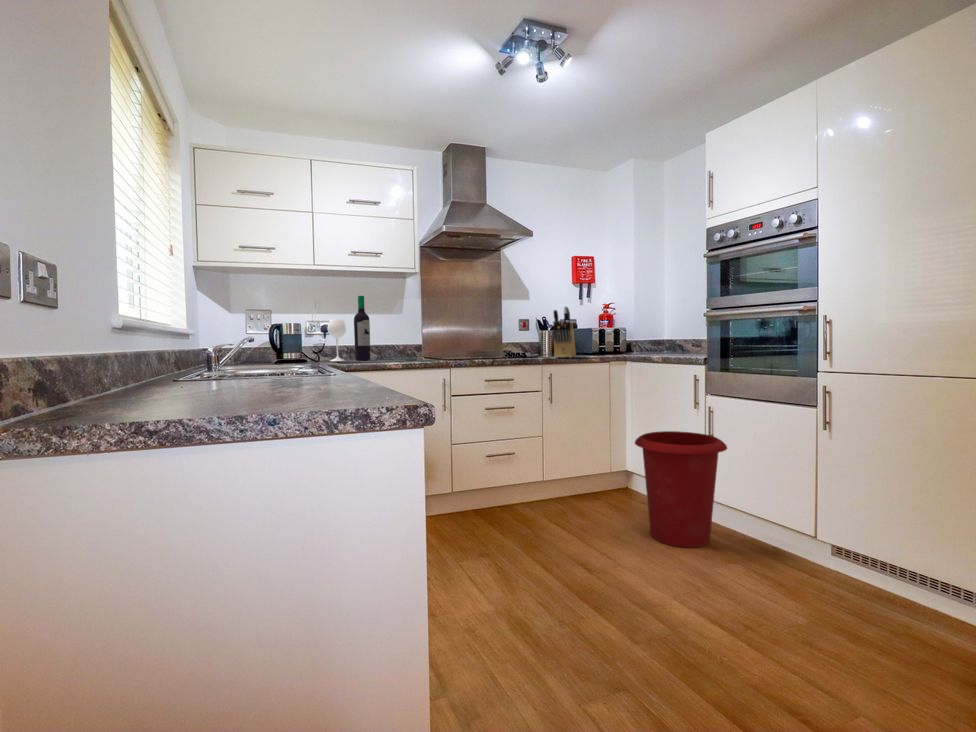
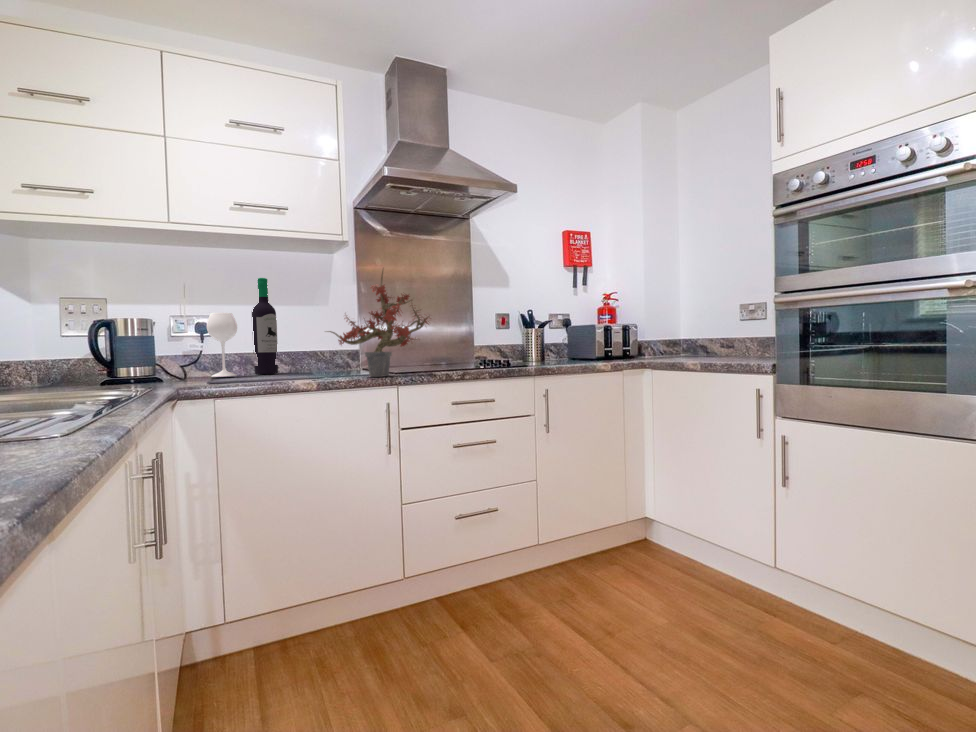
potted plant: none [406,291,475,362] -> present [327,271,431,377]
knife block: present [552,307,576,358] -> none [548,291,577,367]
waste bin: present [635,431,727,547] -> none [682,474,833,665]

